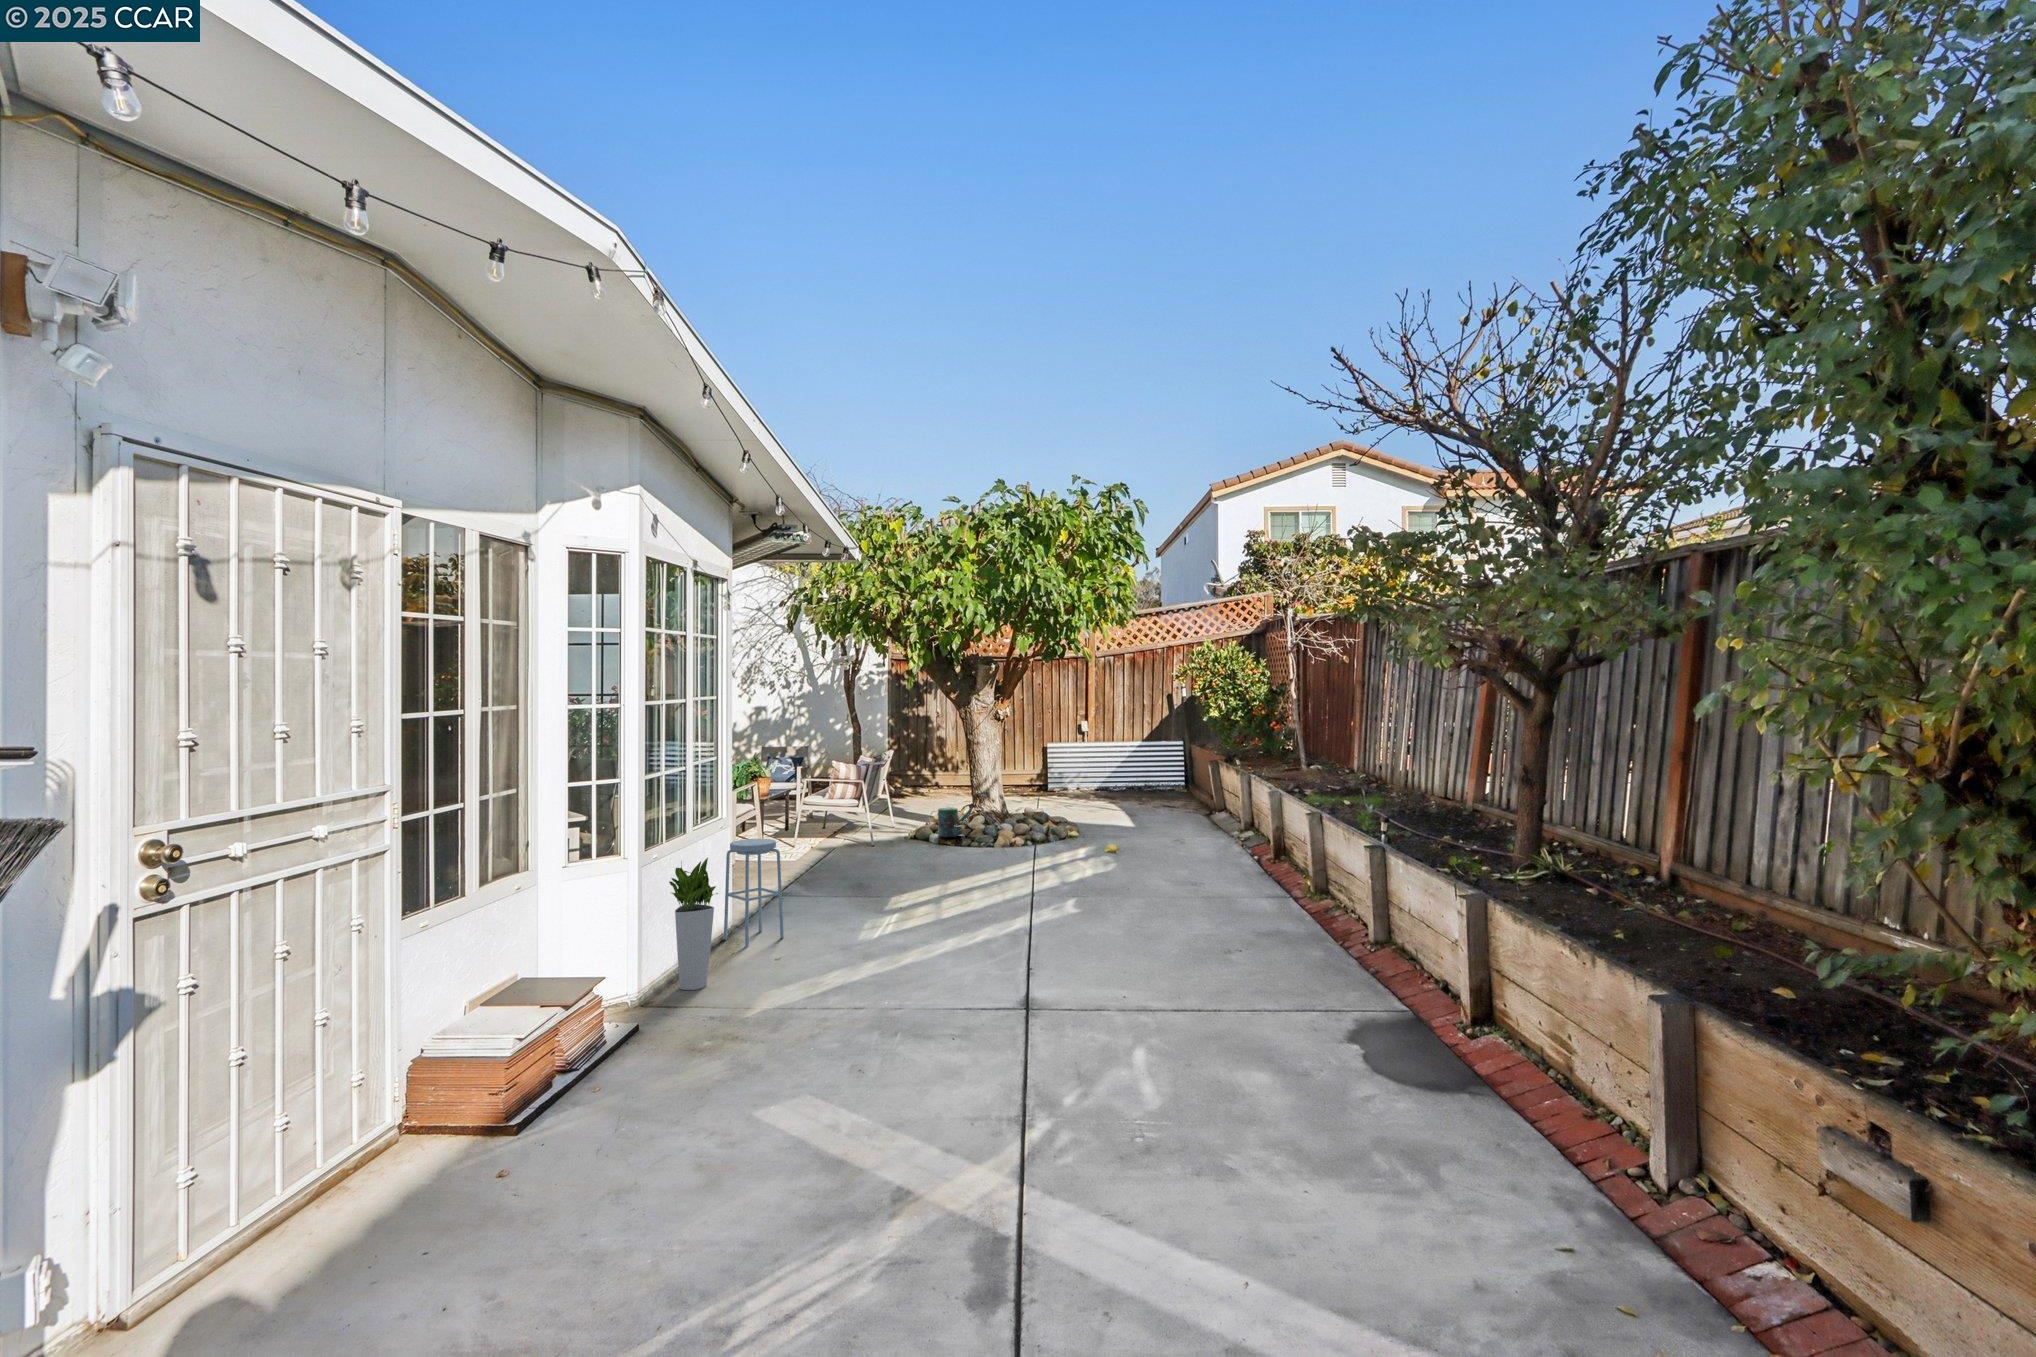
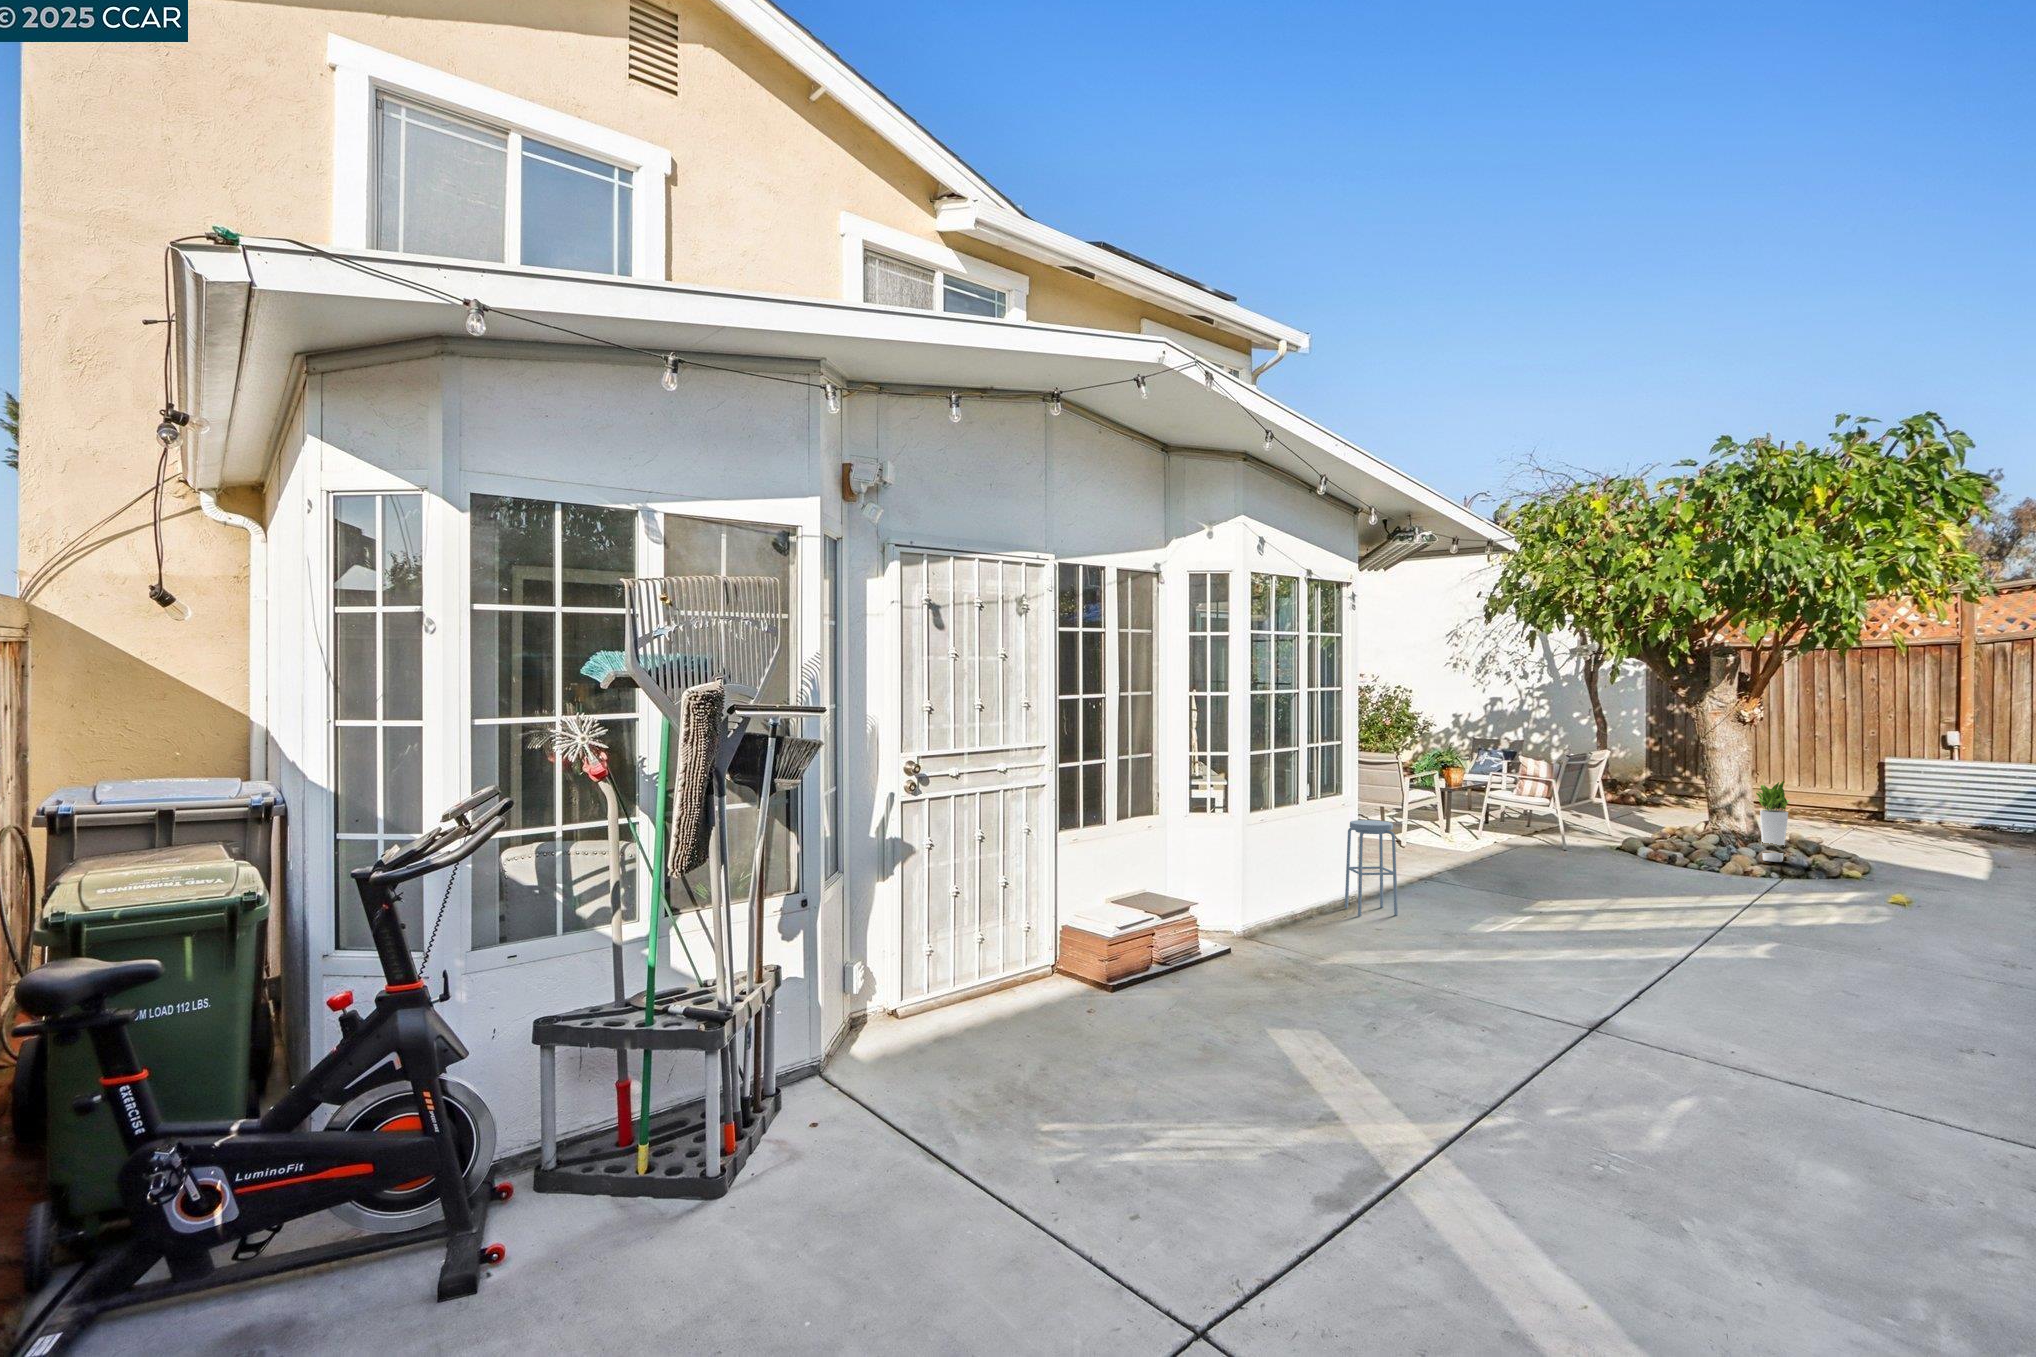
watering can: present [933,803,976,837] -> none [1651,819,1714,856]
planter: present [669,858,718,990] -> present [1756,781,1789,862]

